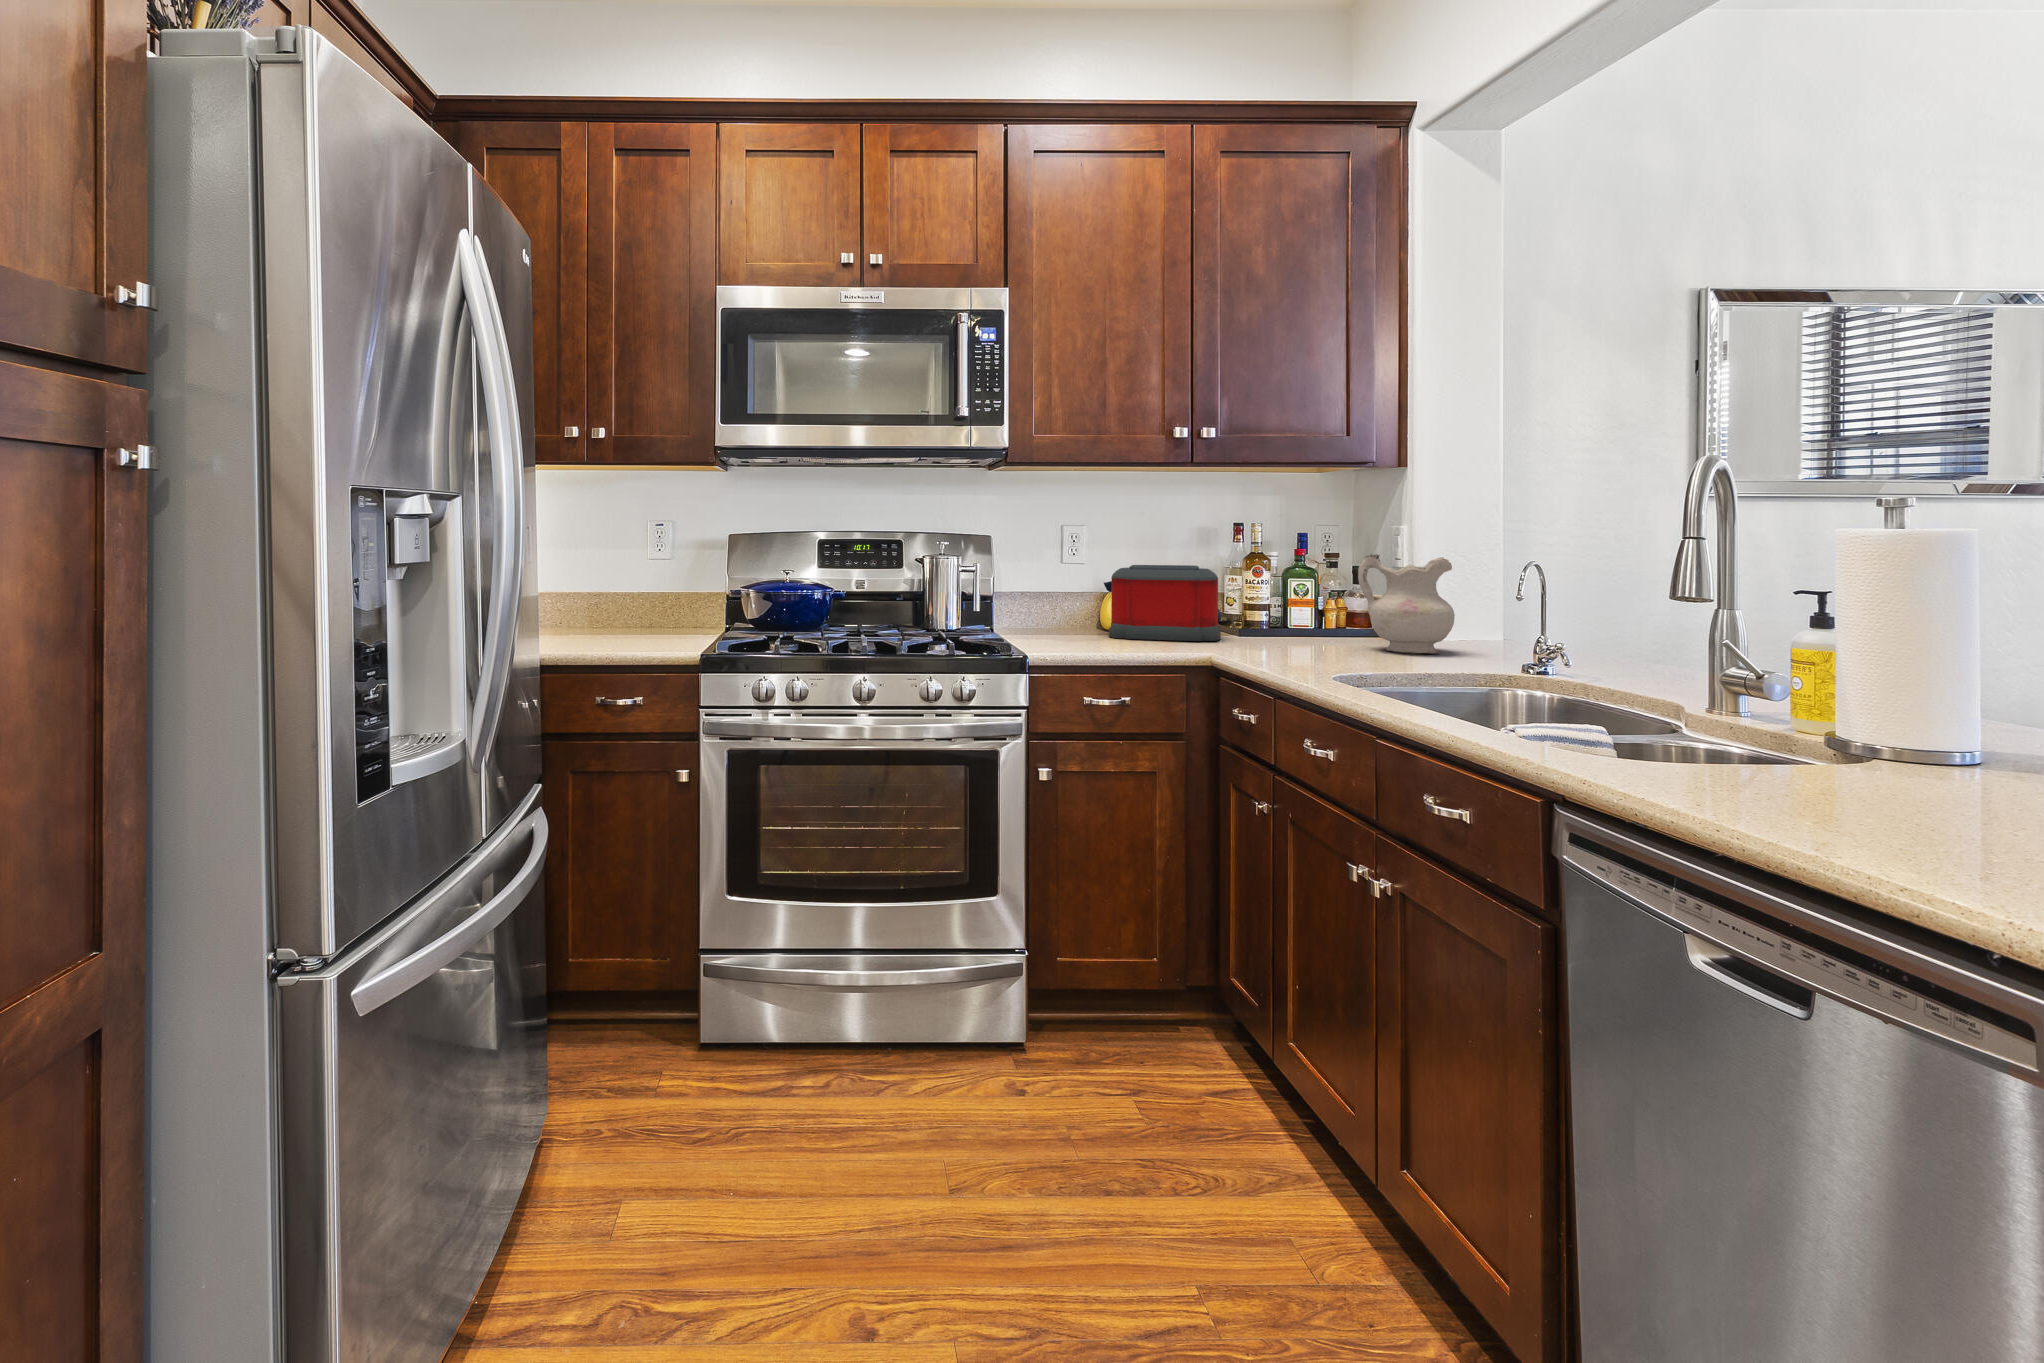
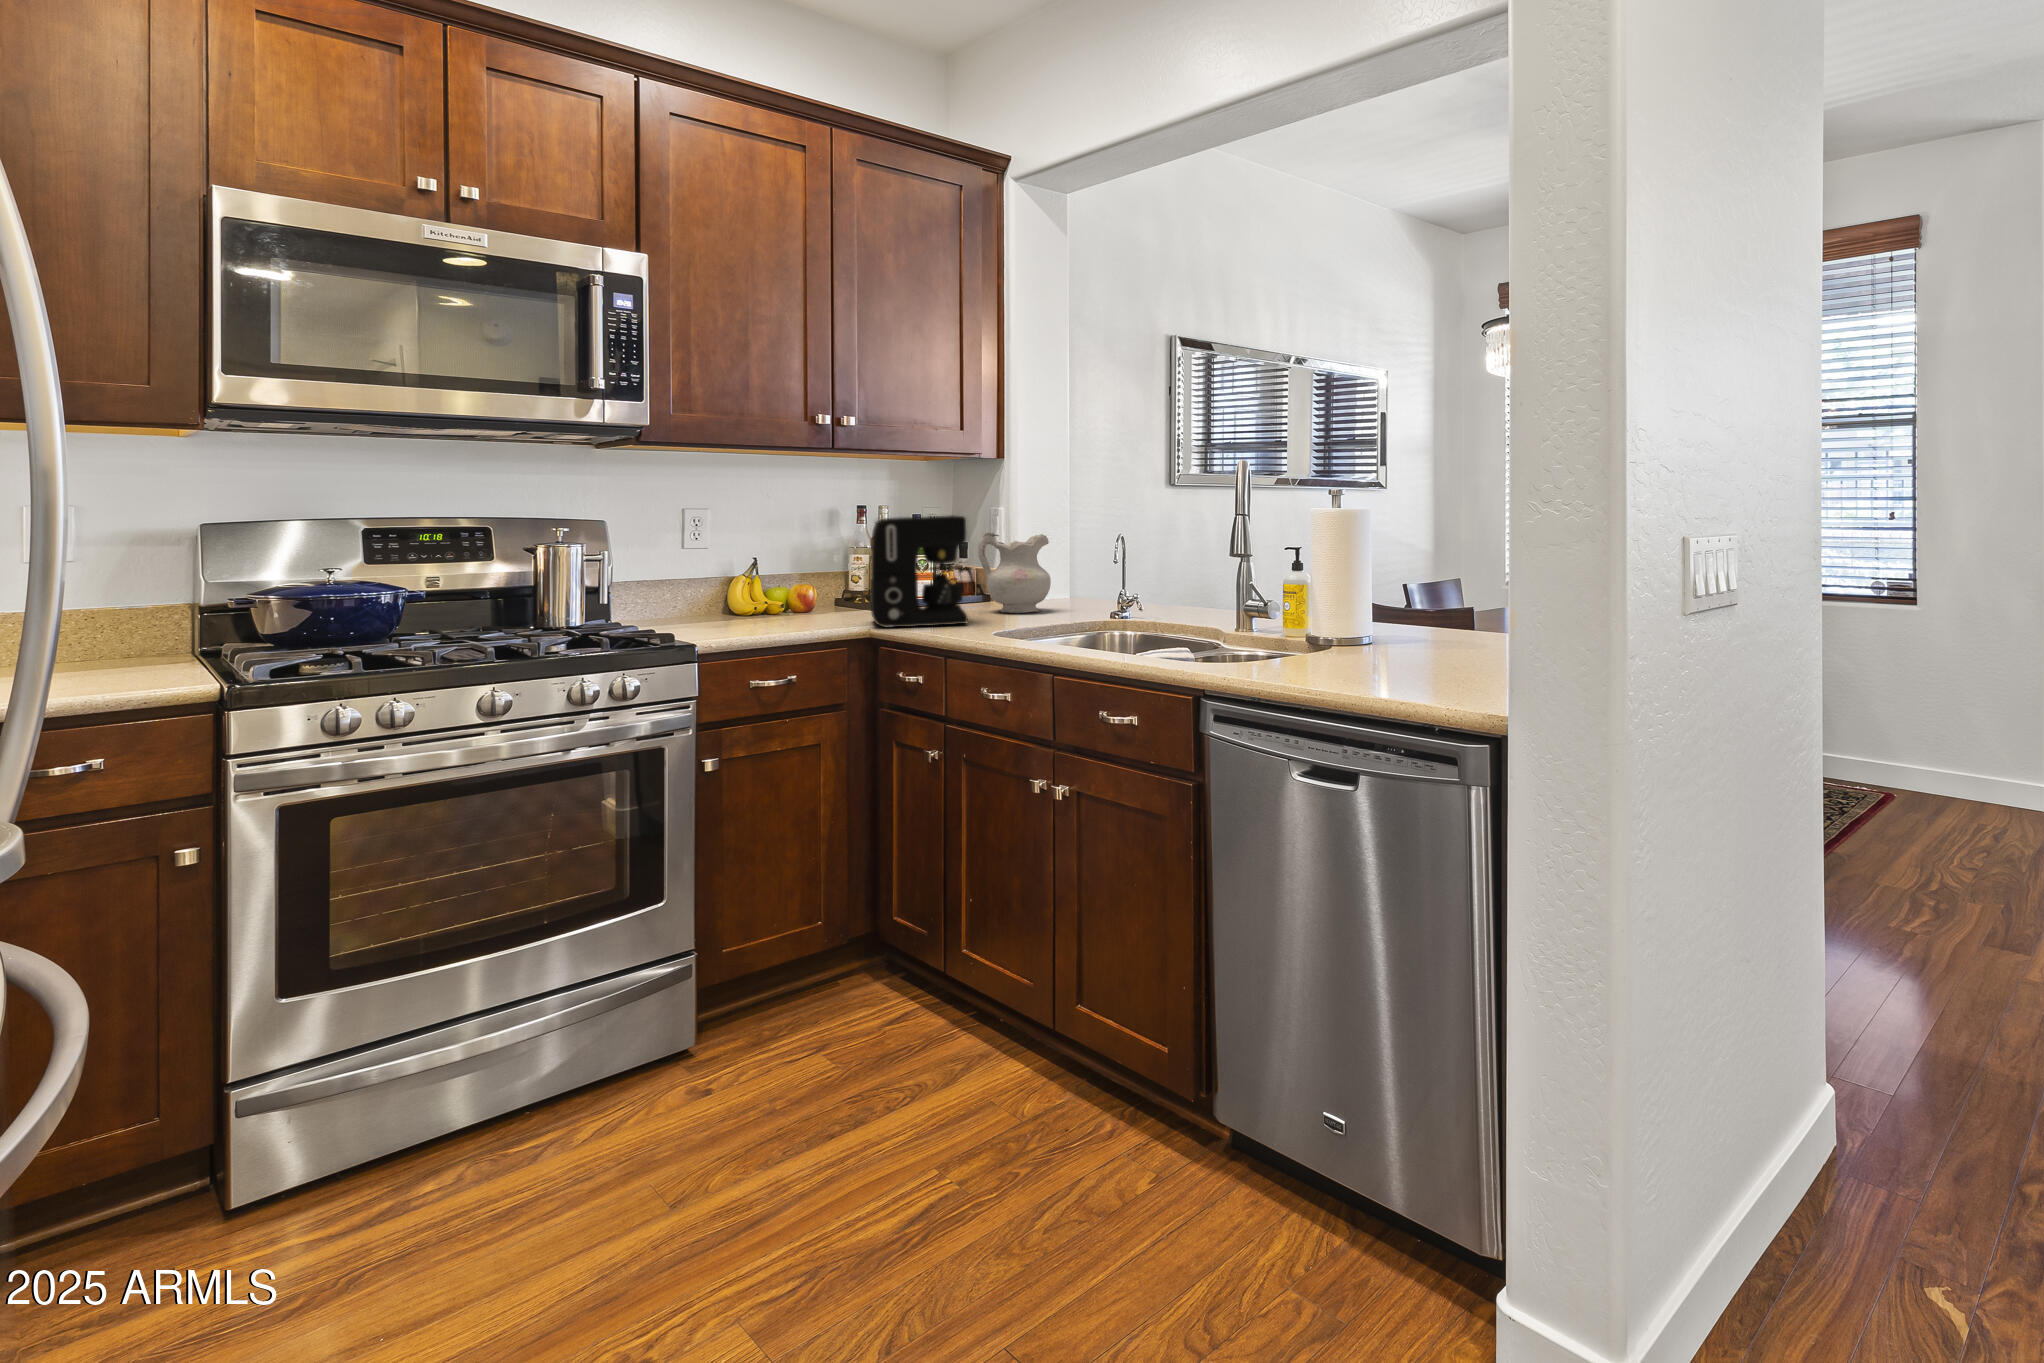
coffee maker: none [1216,534,1341,660] -> present [870,515,975,627]
toaster: present [1104,565,1222,641] -> none [741,547,860,621]

